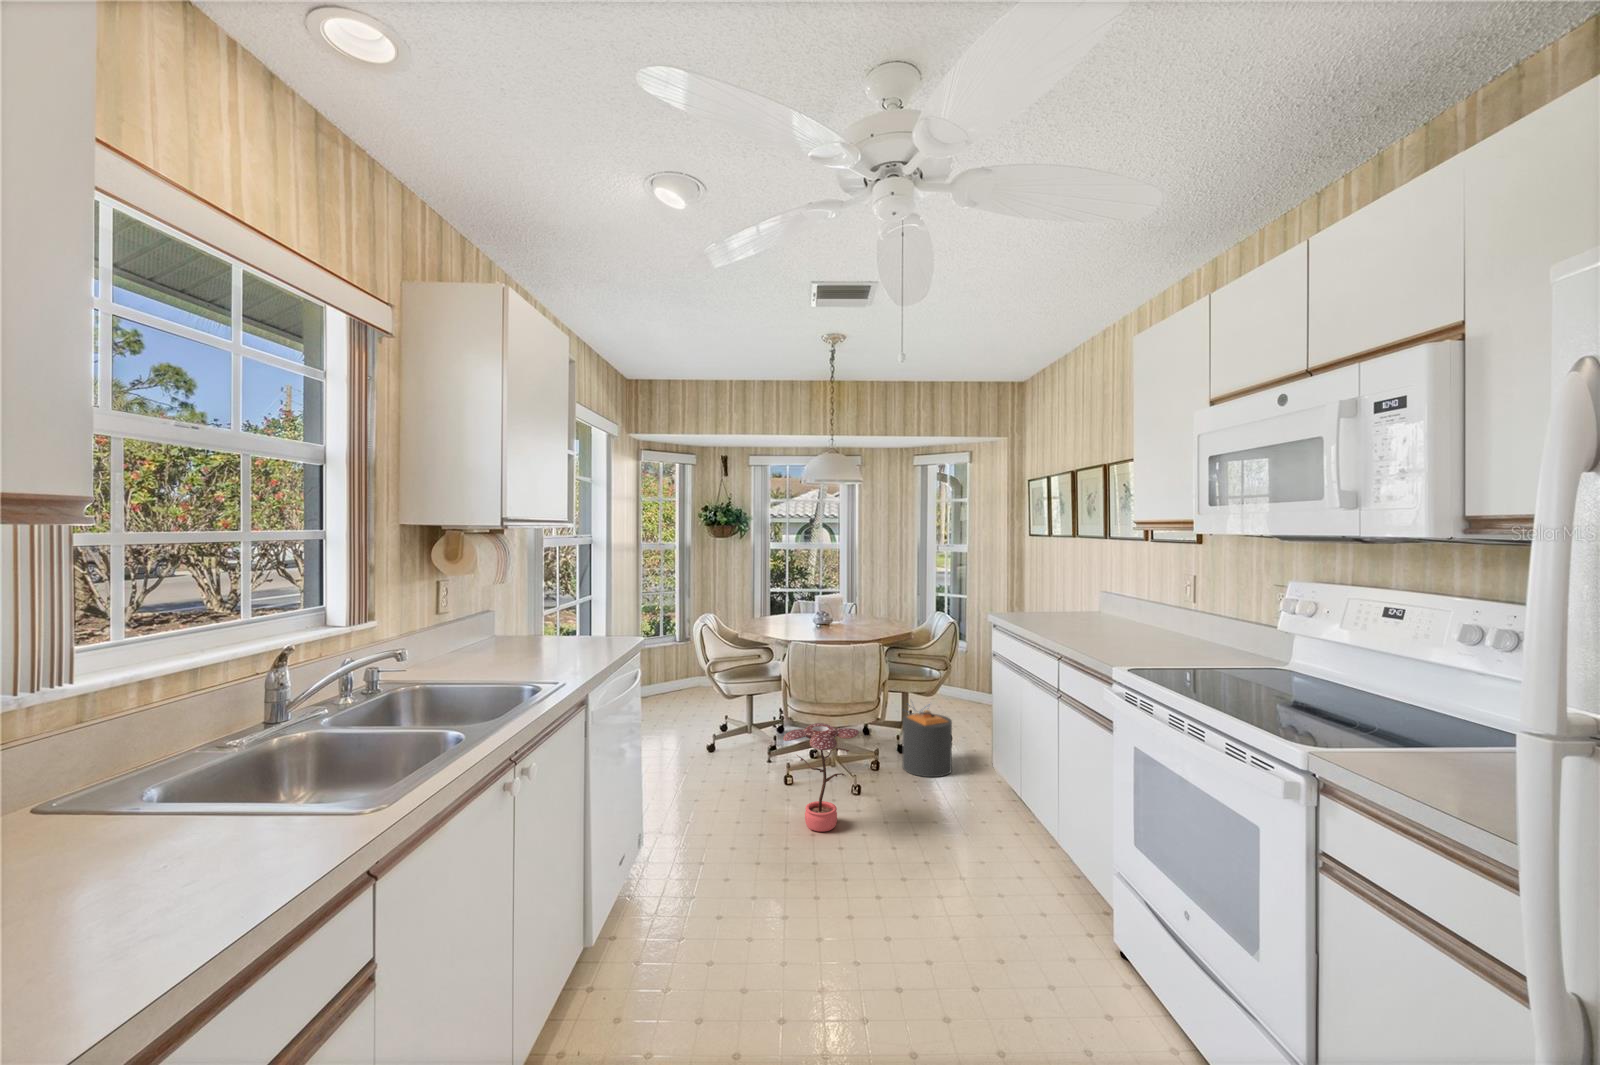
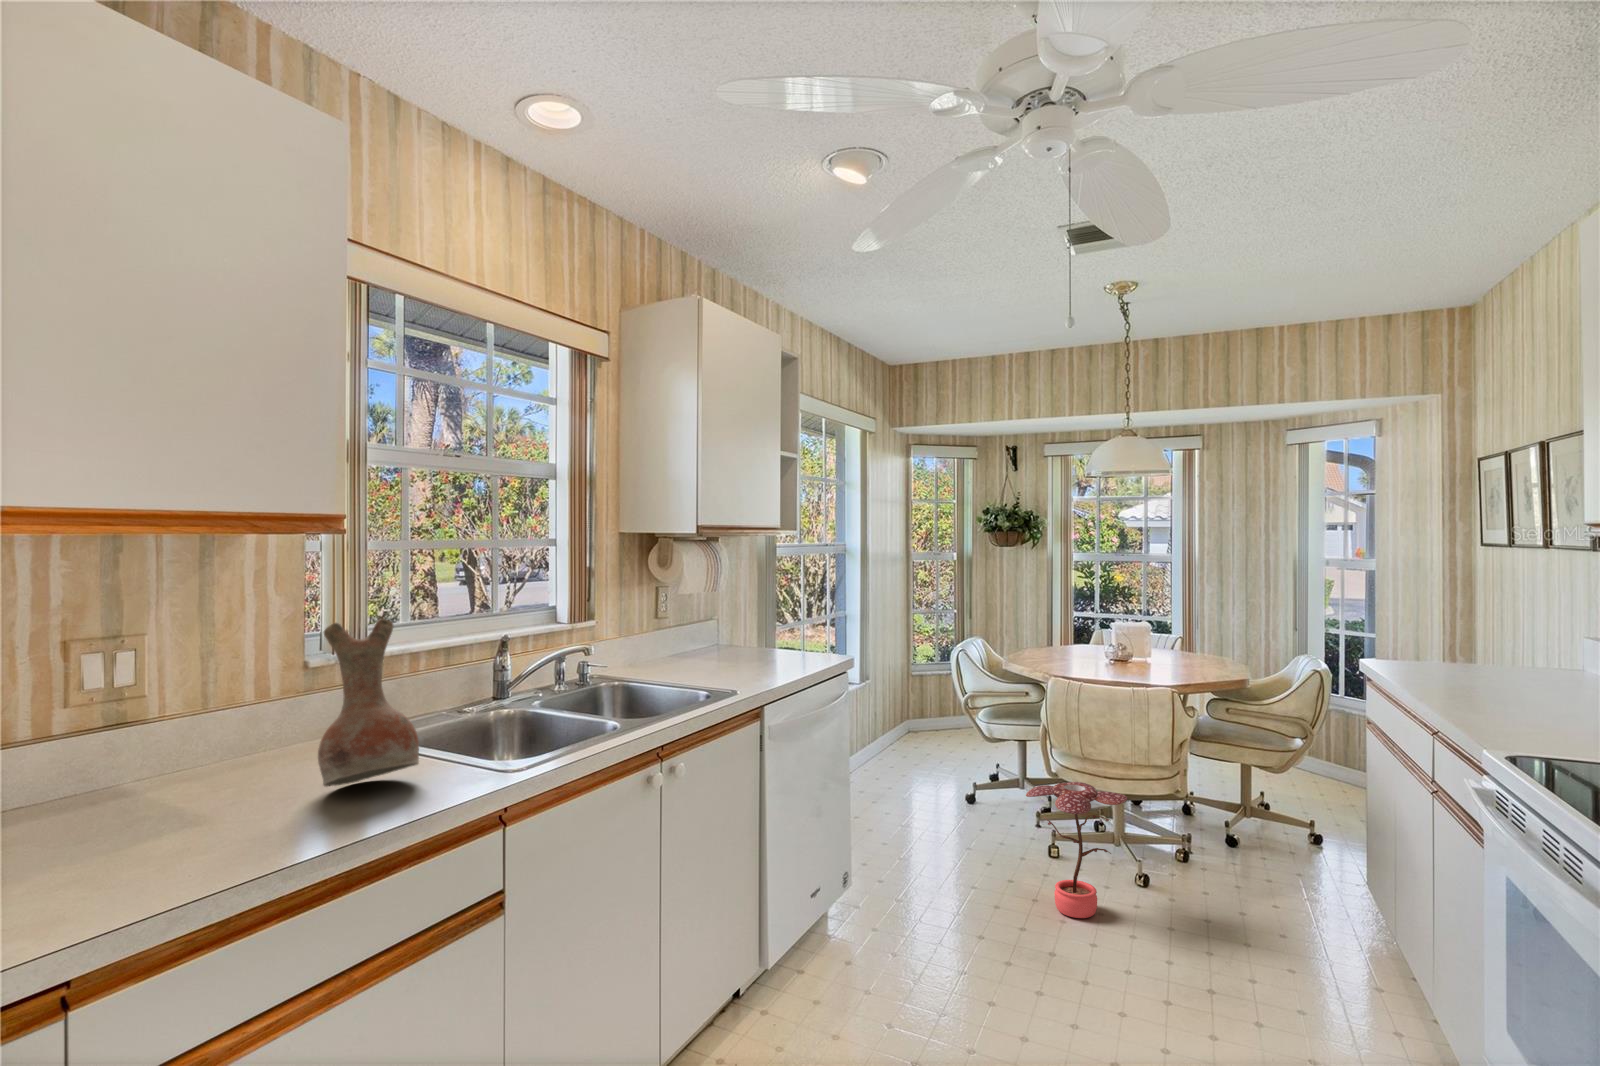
vase: none [54,641,236,895] -> present [318,618,419,787]
trash can: present [903,703,952,777] -> none [1216,767,1300,884]

